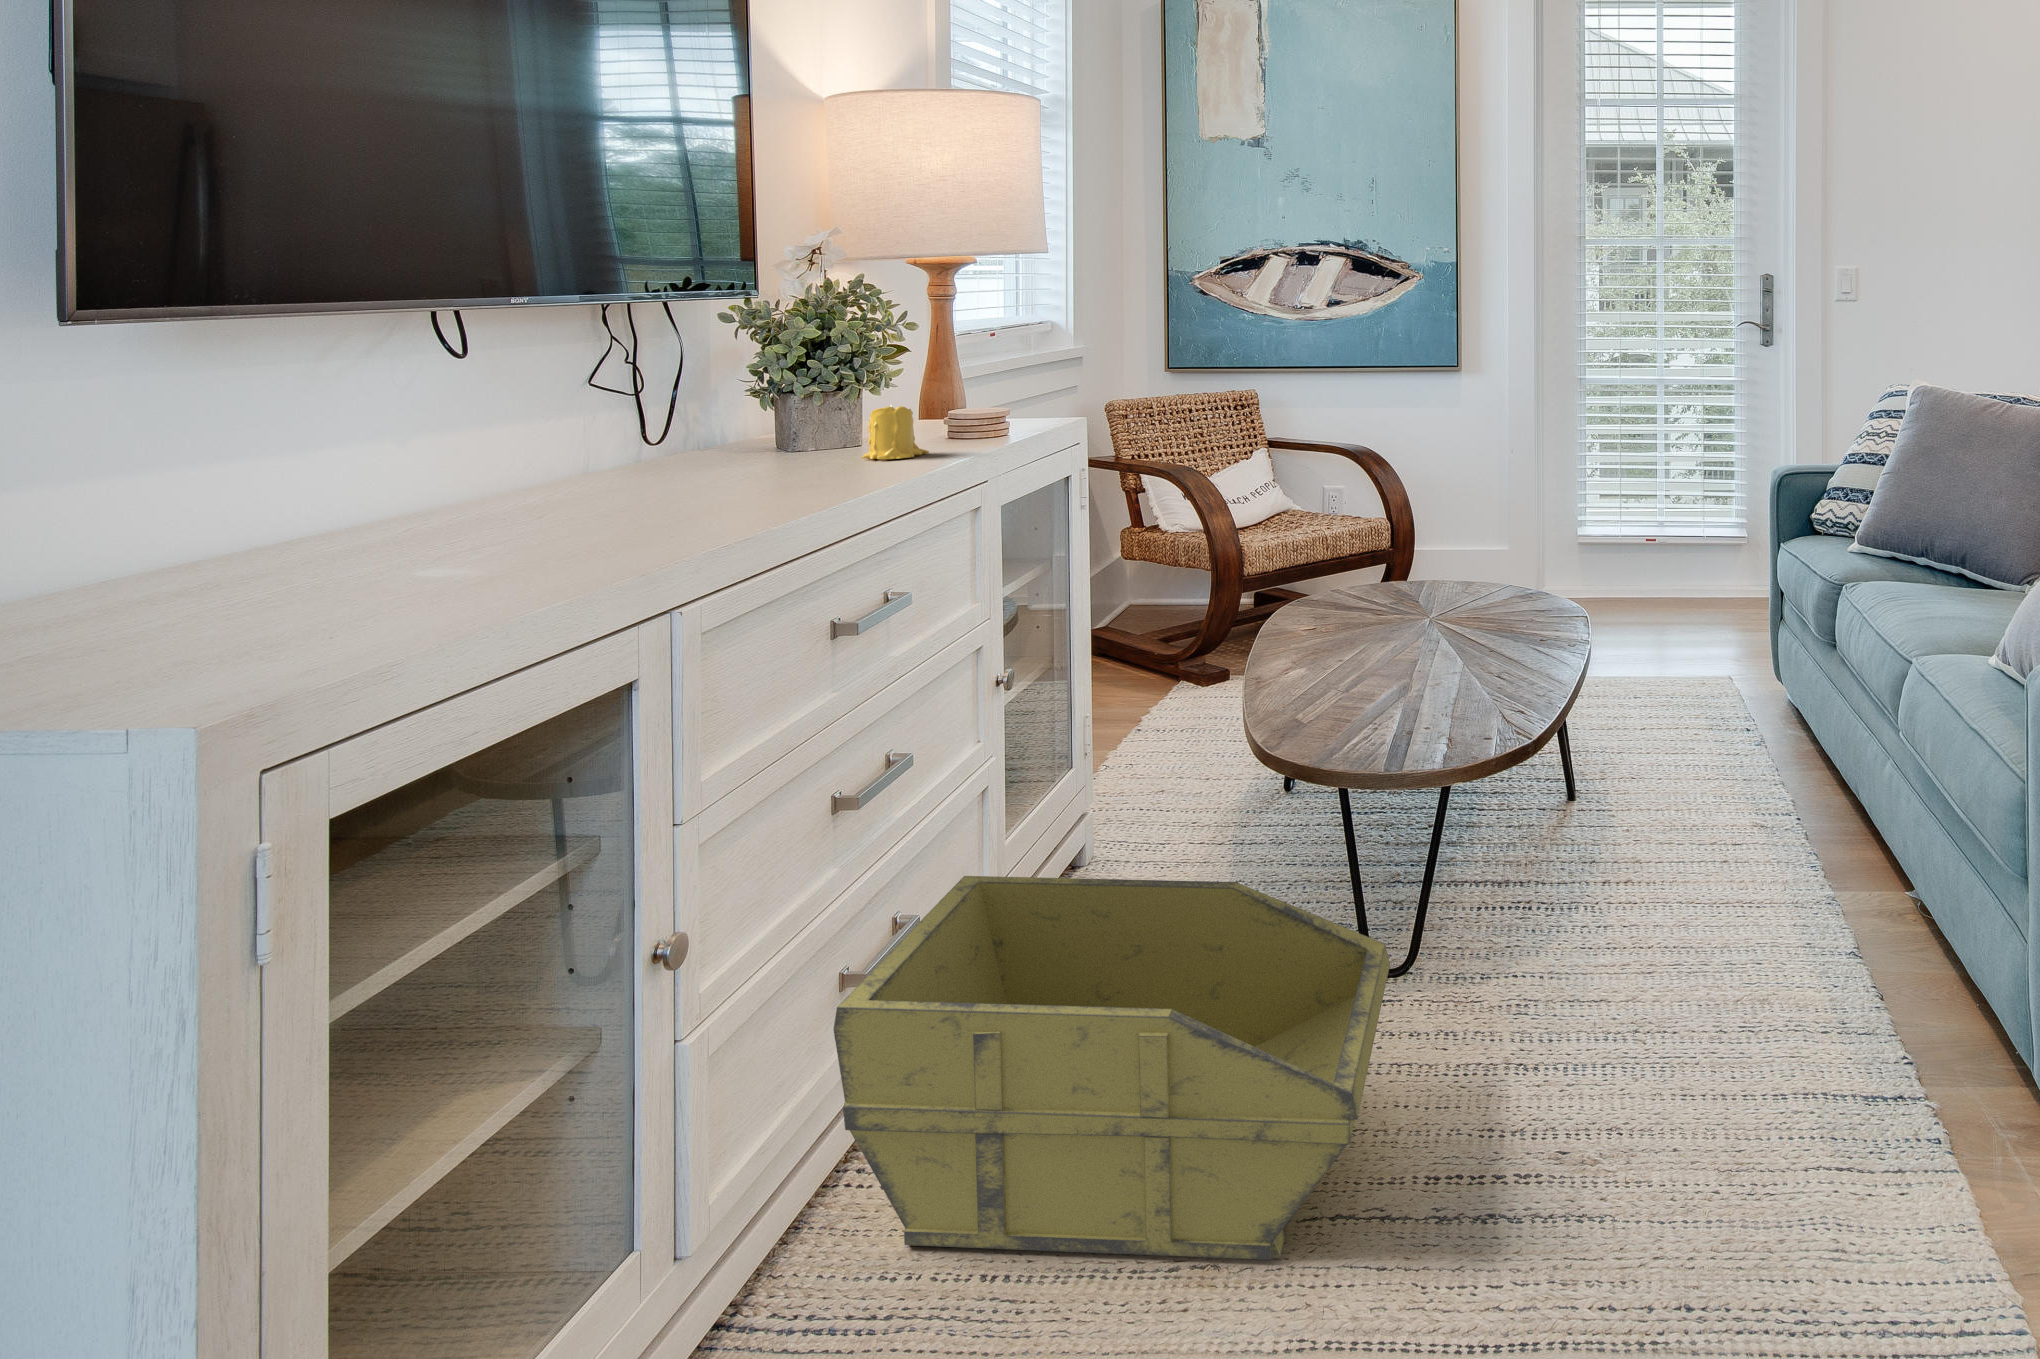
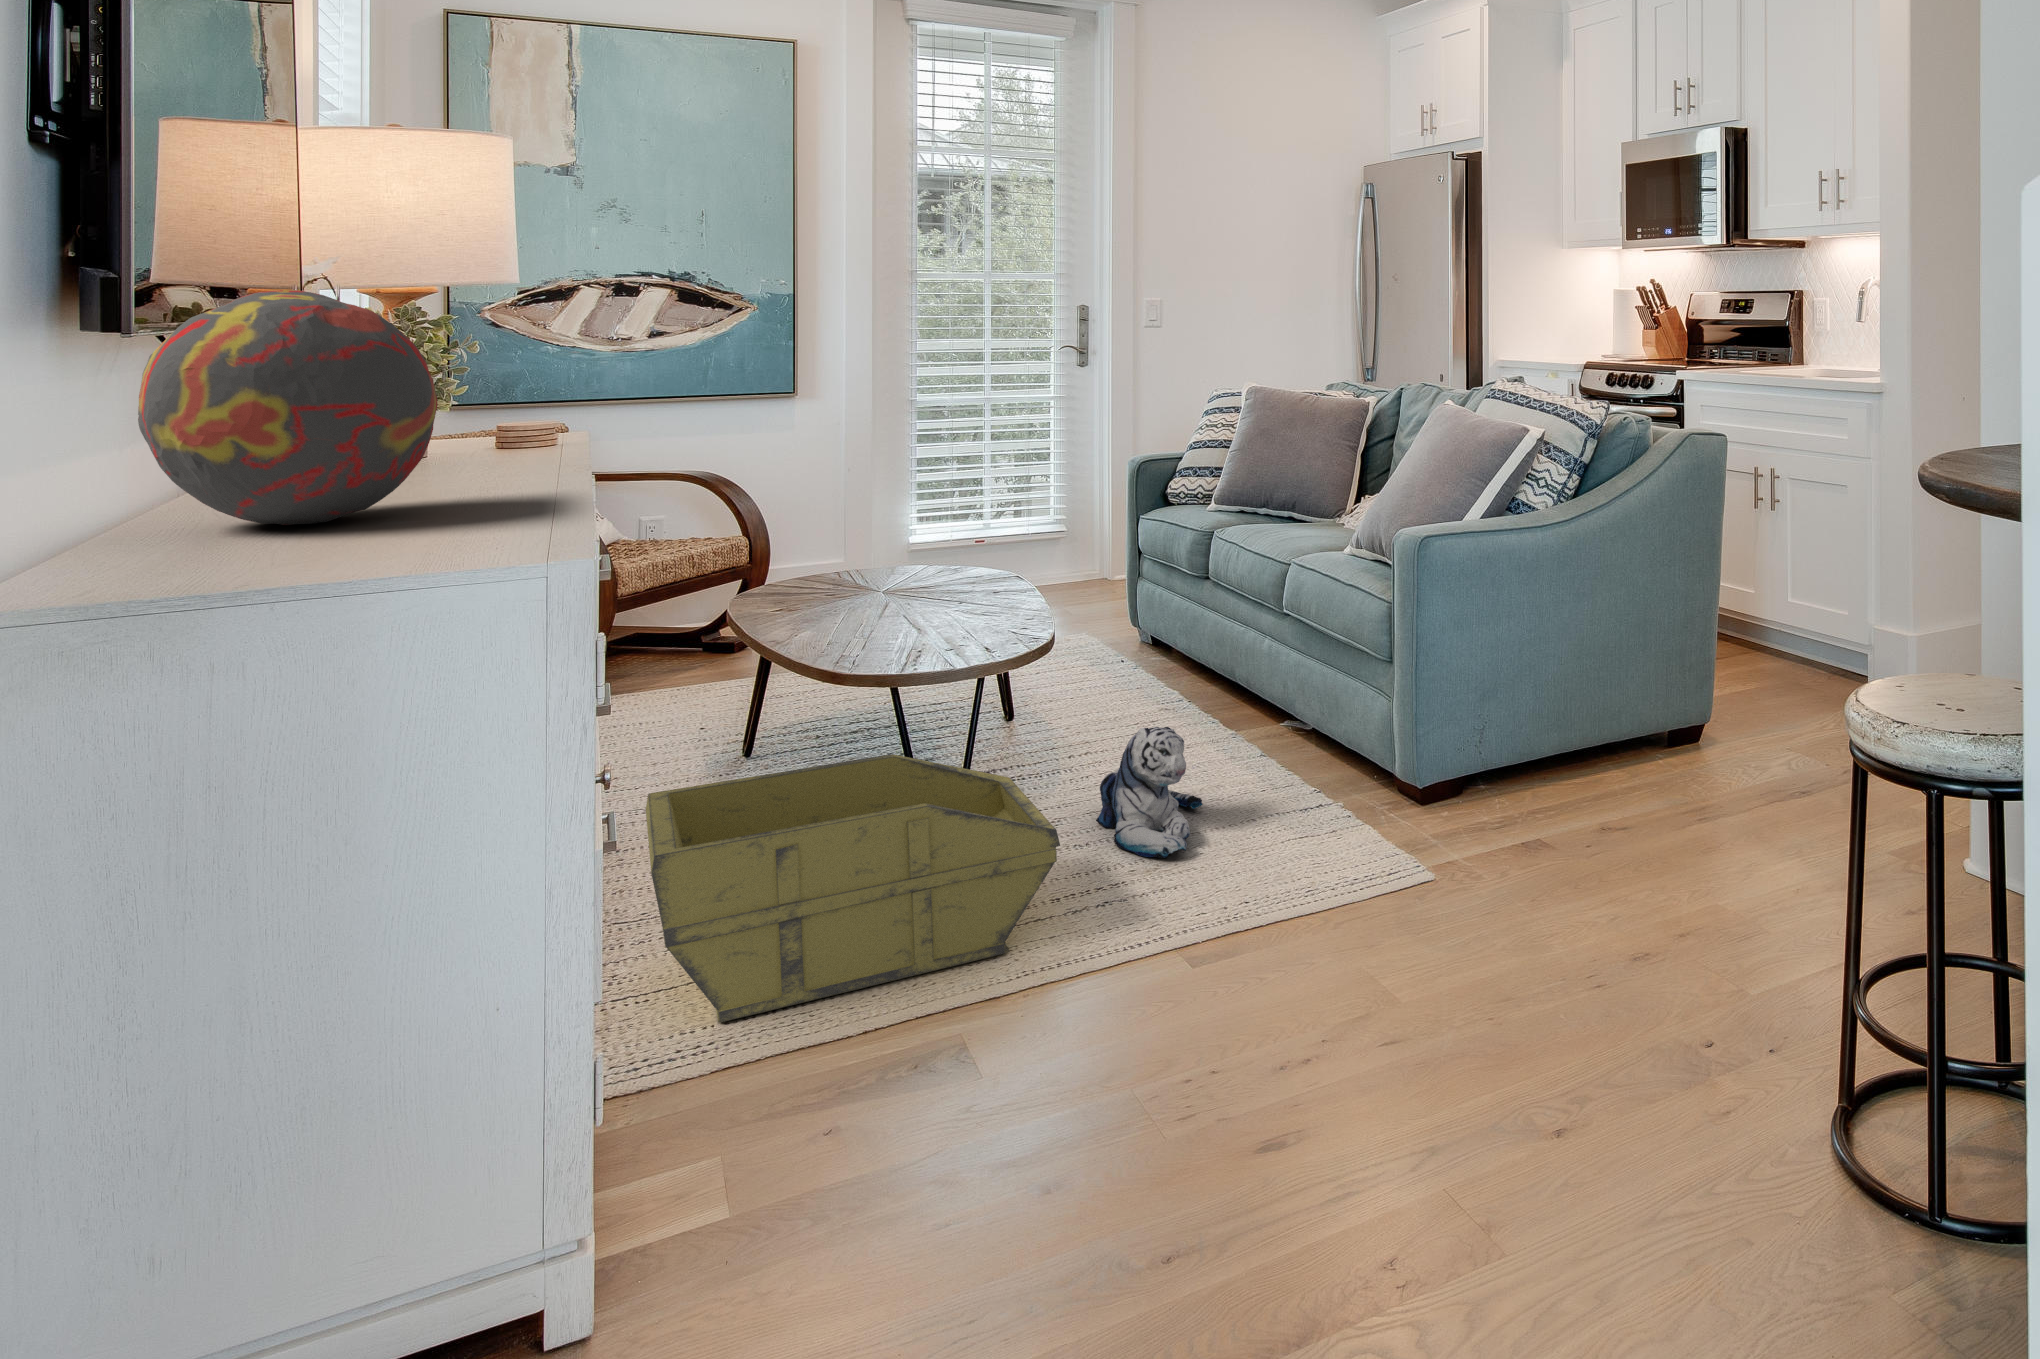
decorative orb: none [205,271,575,559] -> present [138,290,438,525]
candle: present [862,405,929,460] -> none [461,413,524,464]
plush toy: none [1542,900,1693,1126] -> present [1096,727,1202,858]

